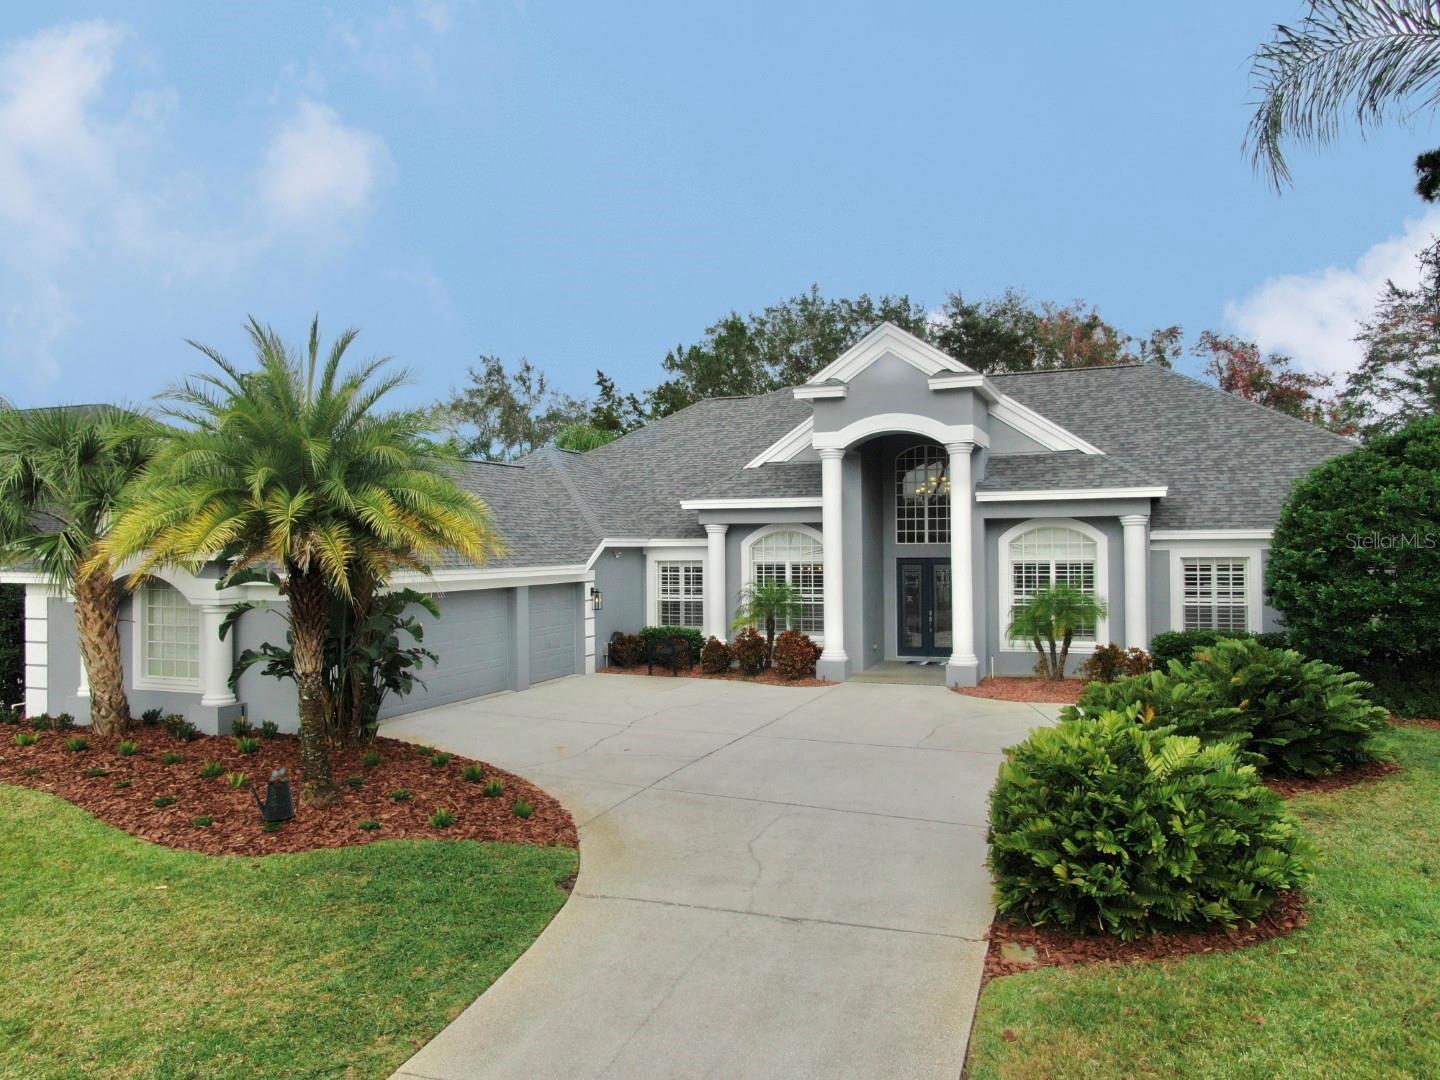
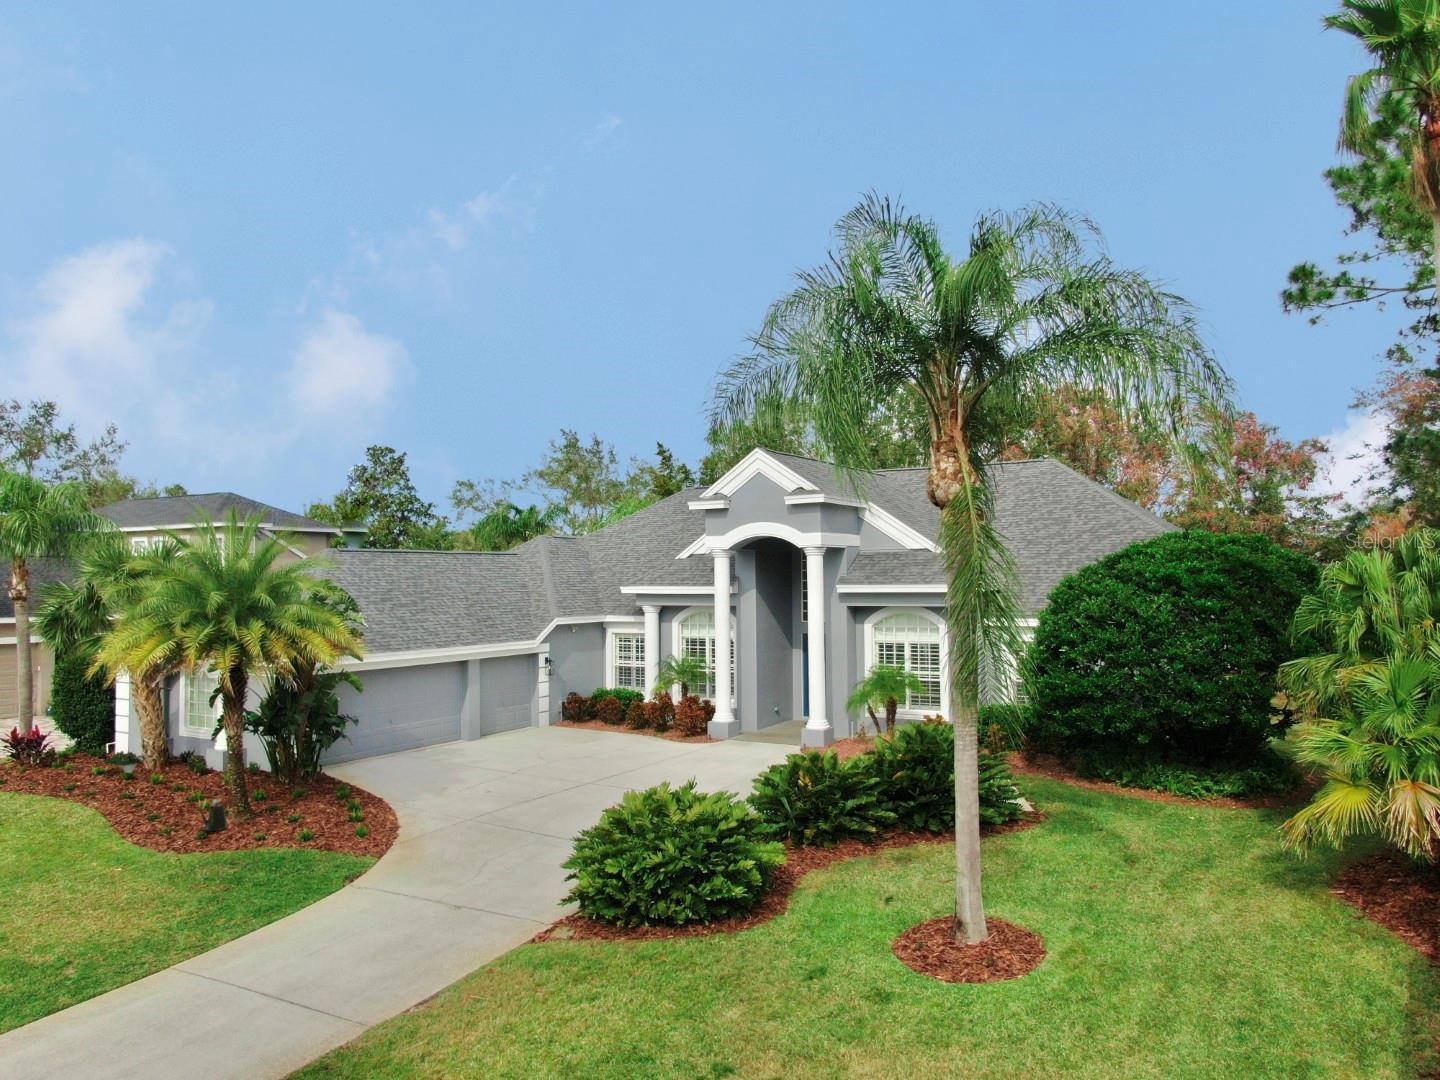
bench: present [648,634,694,676] -> none [582,696,623,731]
potted plant: none [37,715,98,741] -> present [105,755,145,773]

